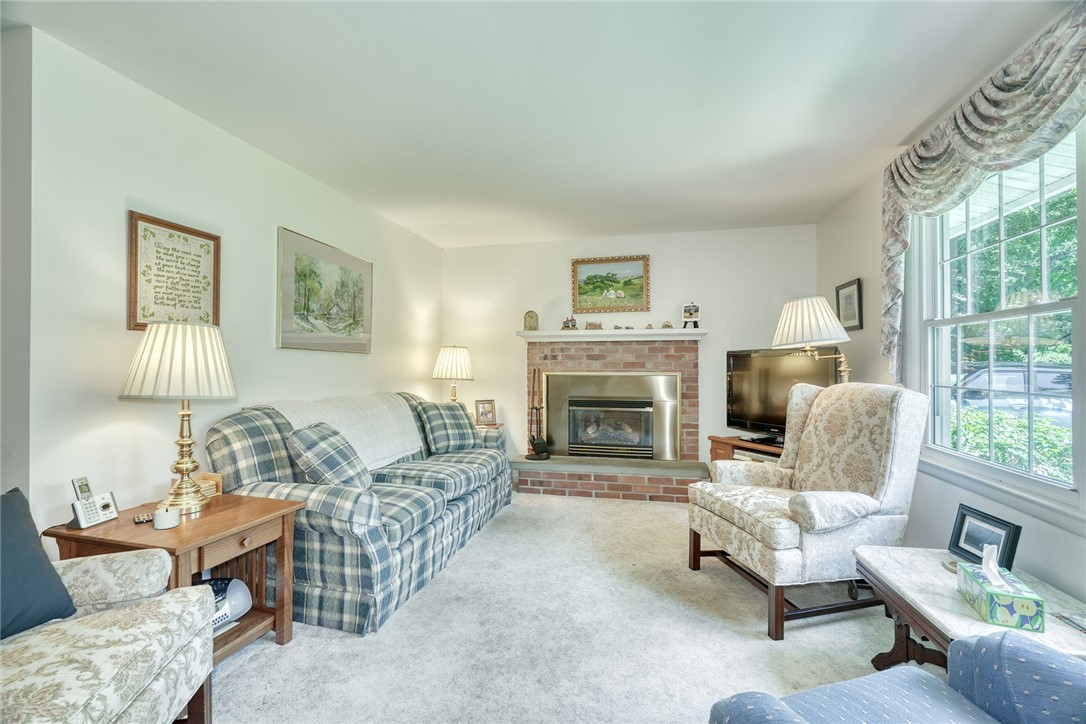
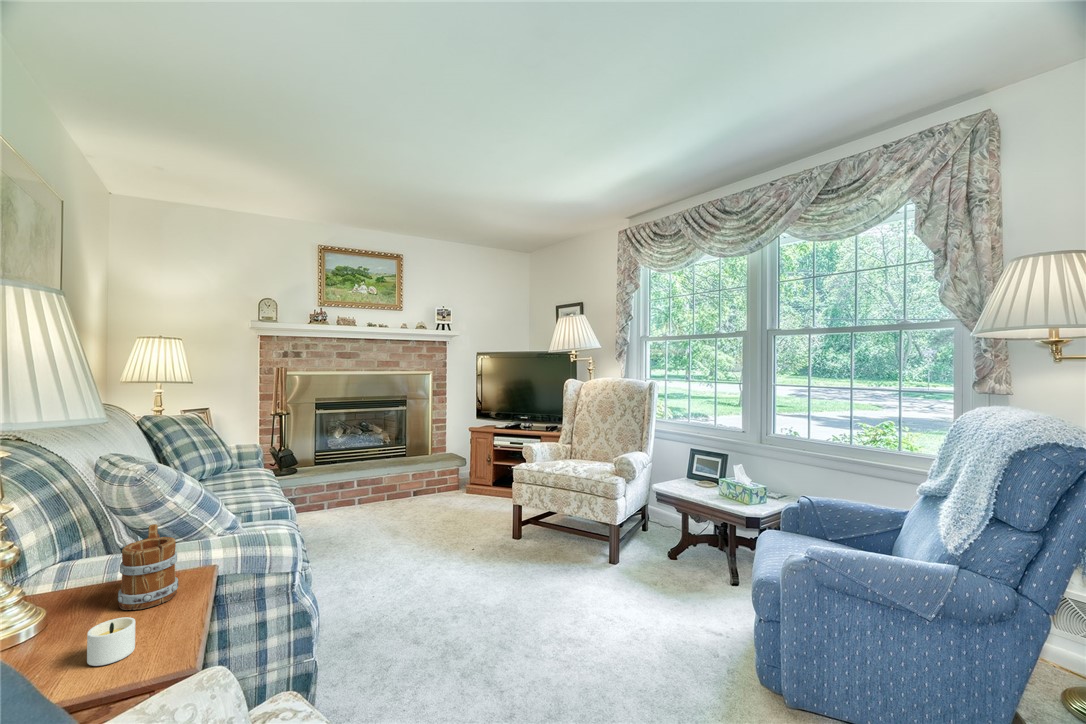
mug: none [215,463,256,511] -> present [118,524,178,610]

